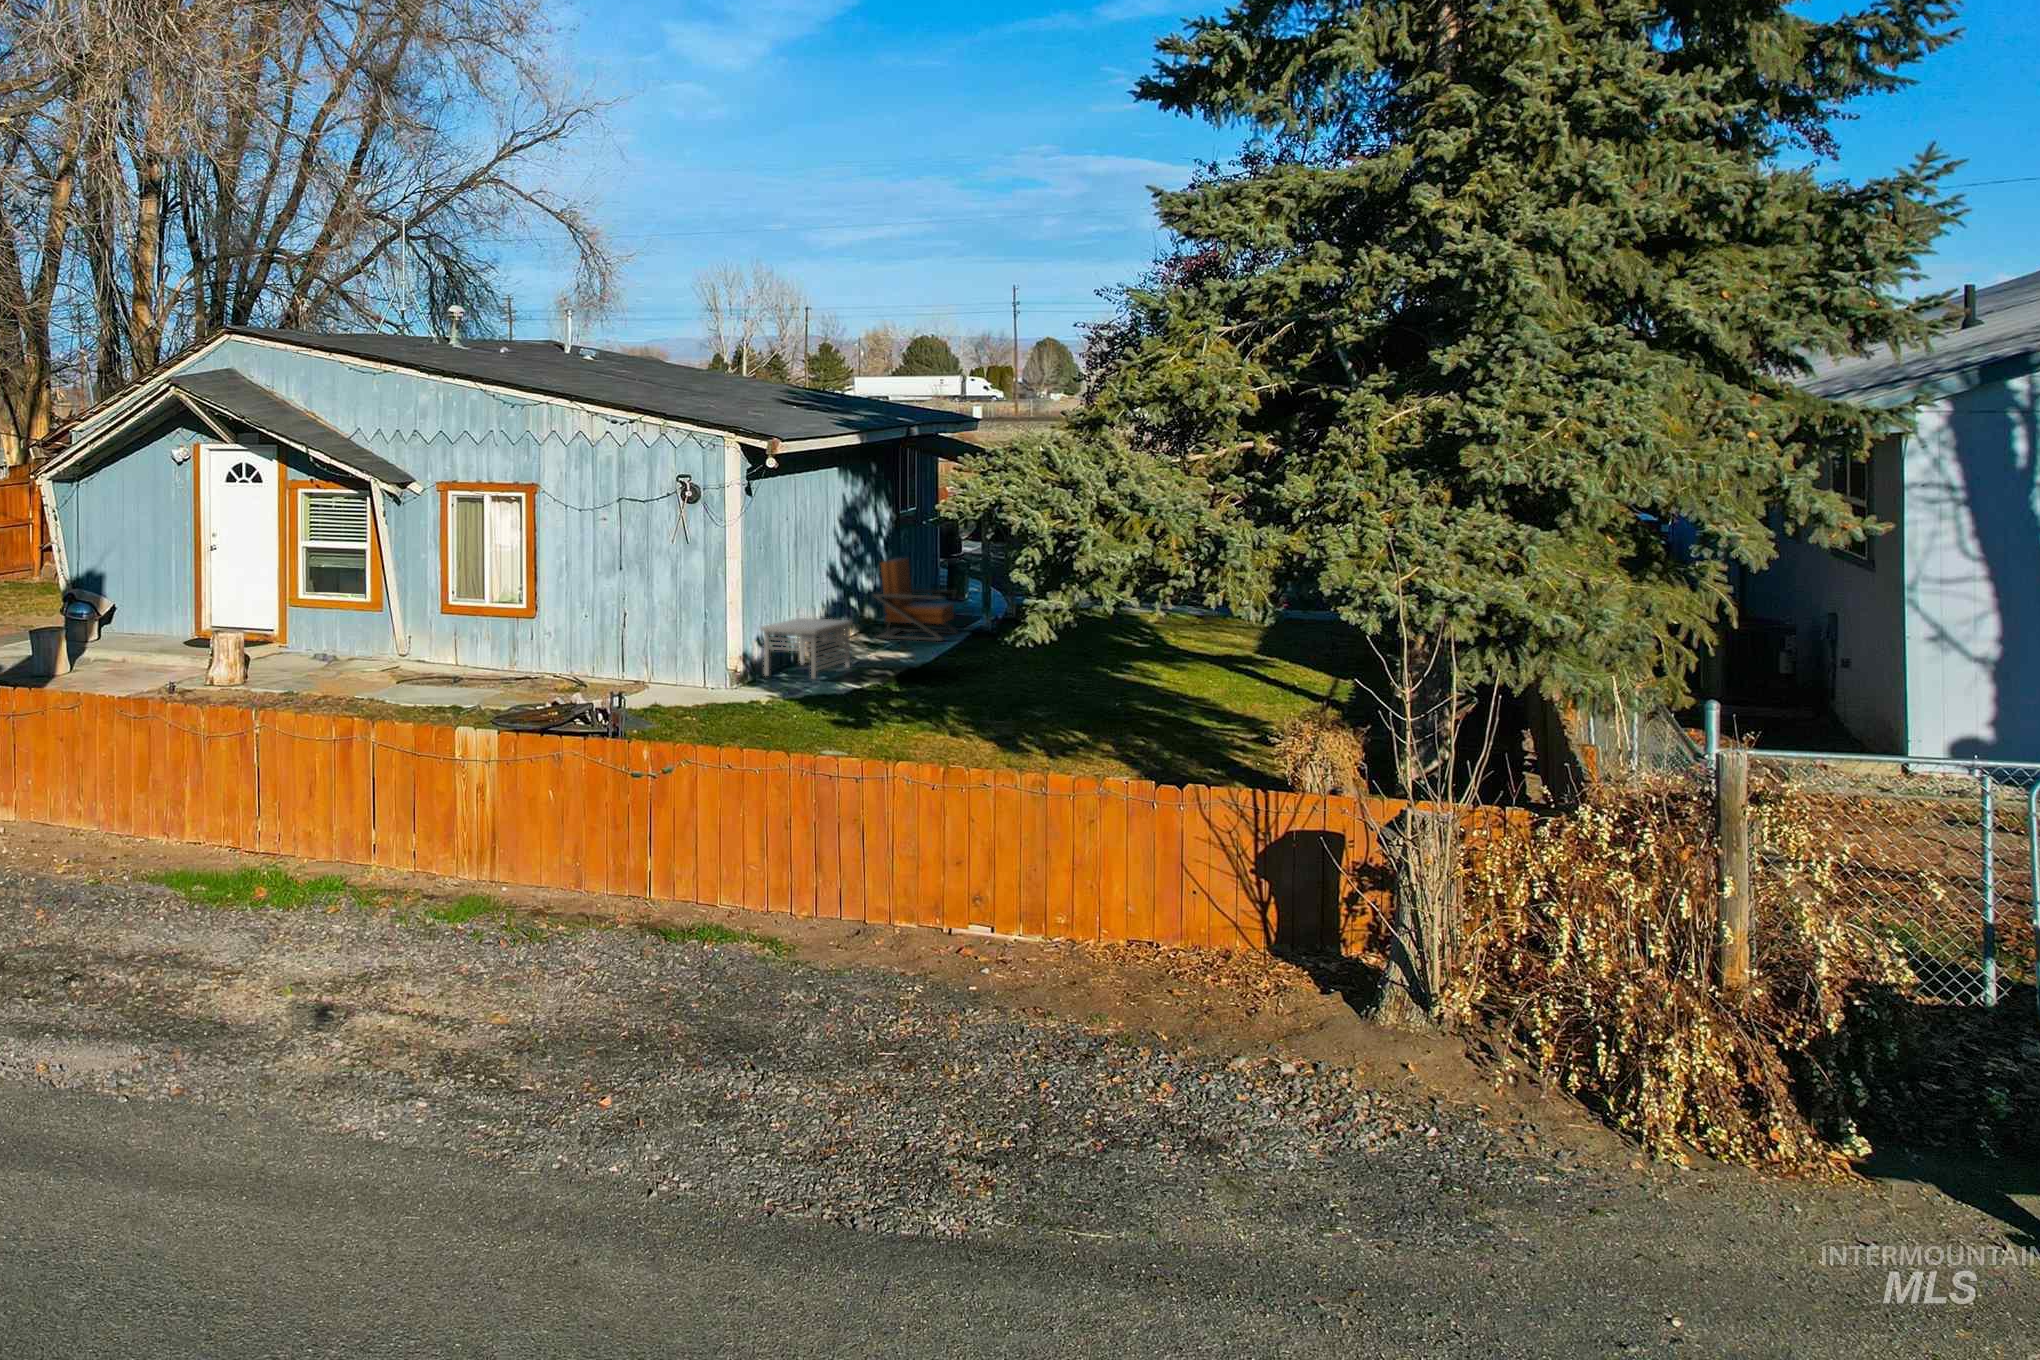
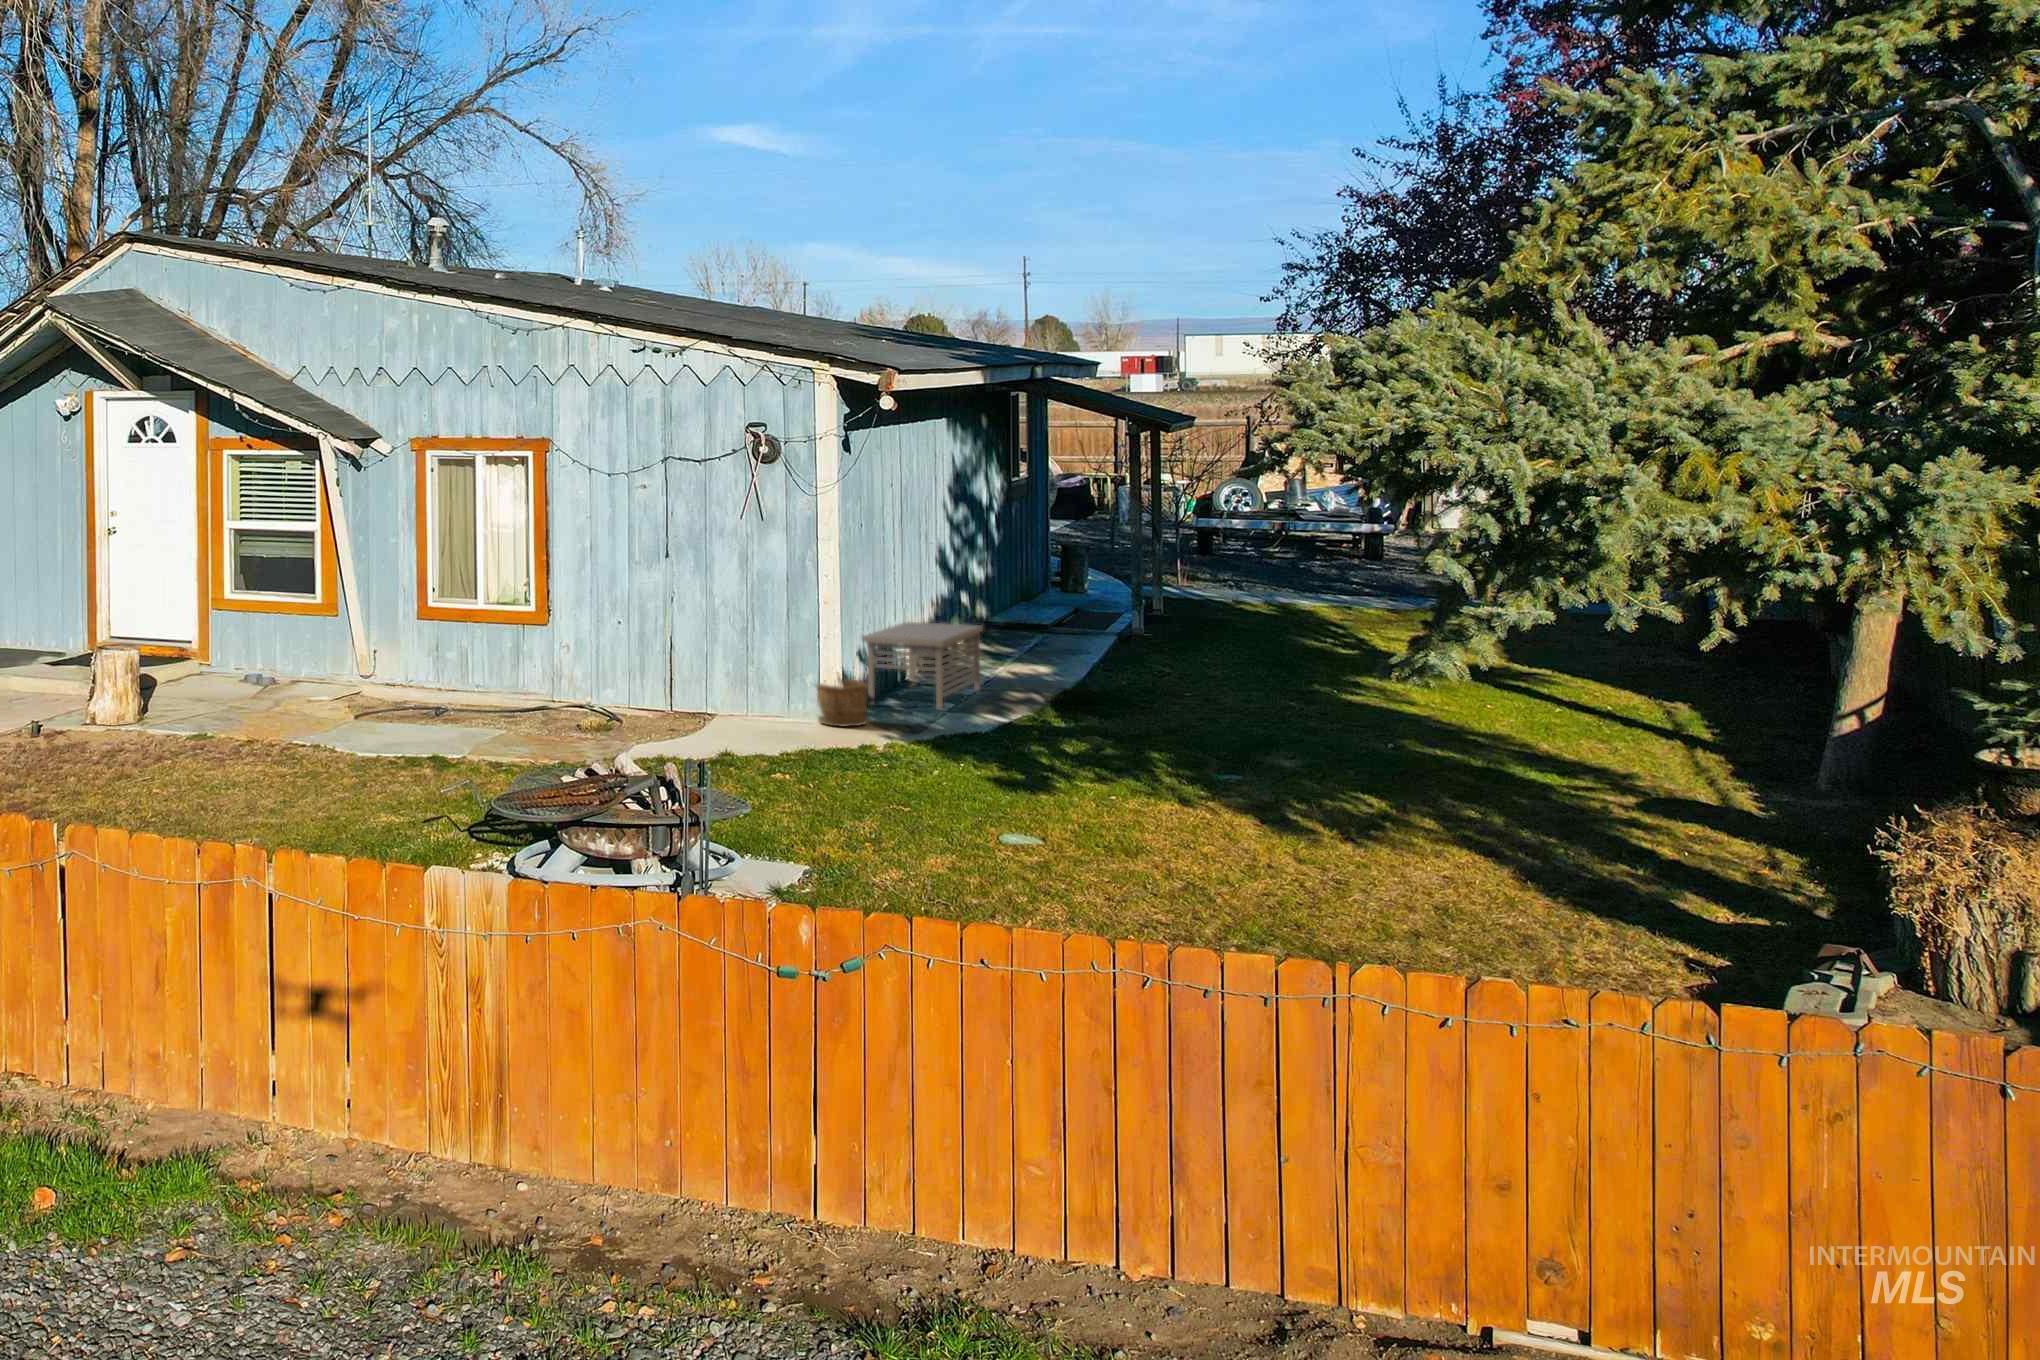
lounge chair: present [874,558,957,641] -> none [989,539,1097,649]
wooden bucket: none [723,656,760,689] -> present [817,679,868,727]

